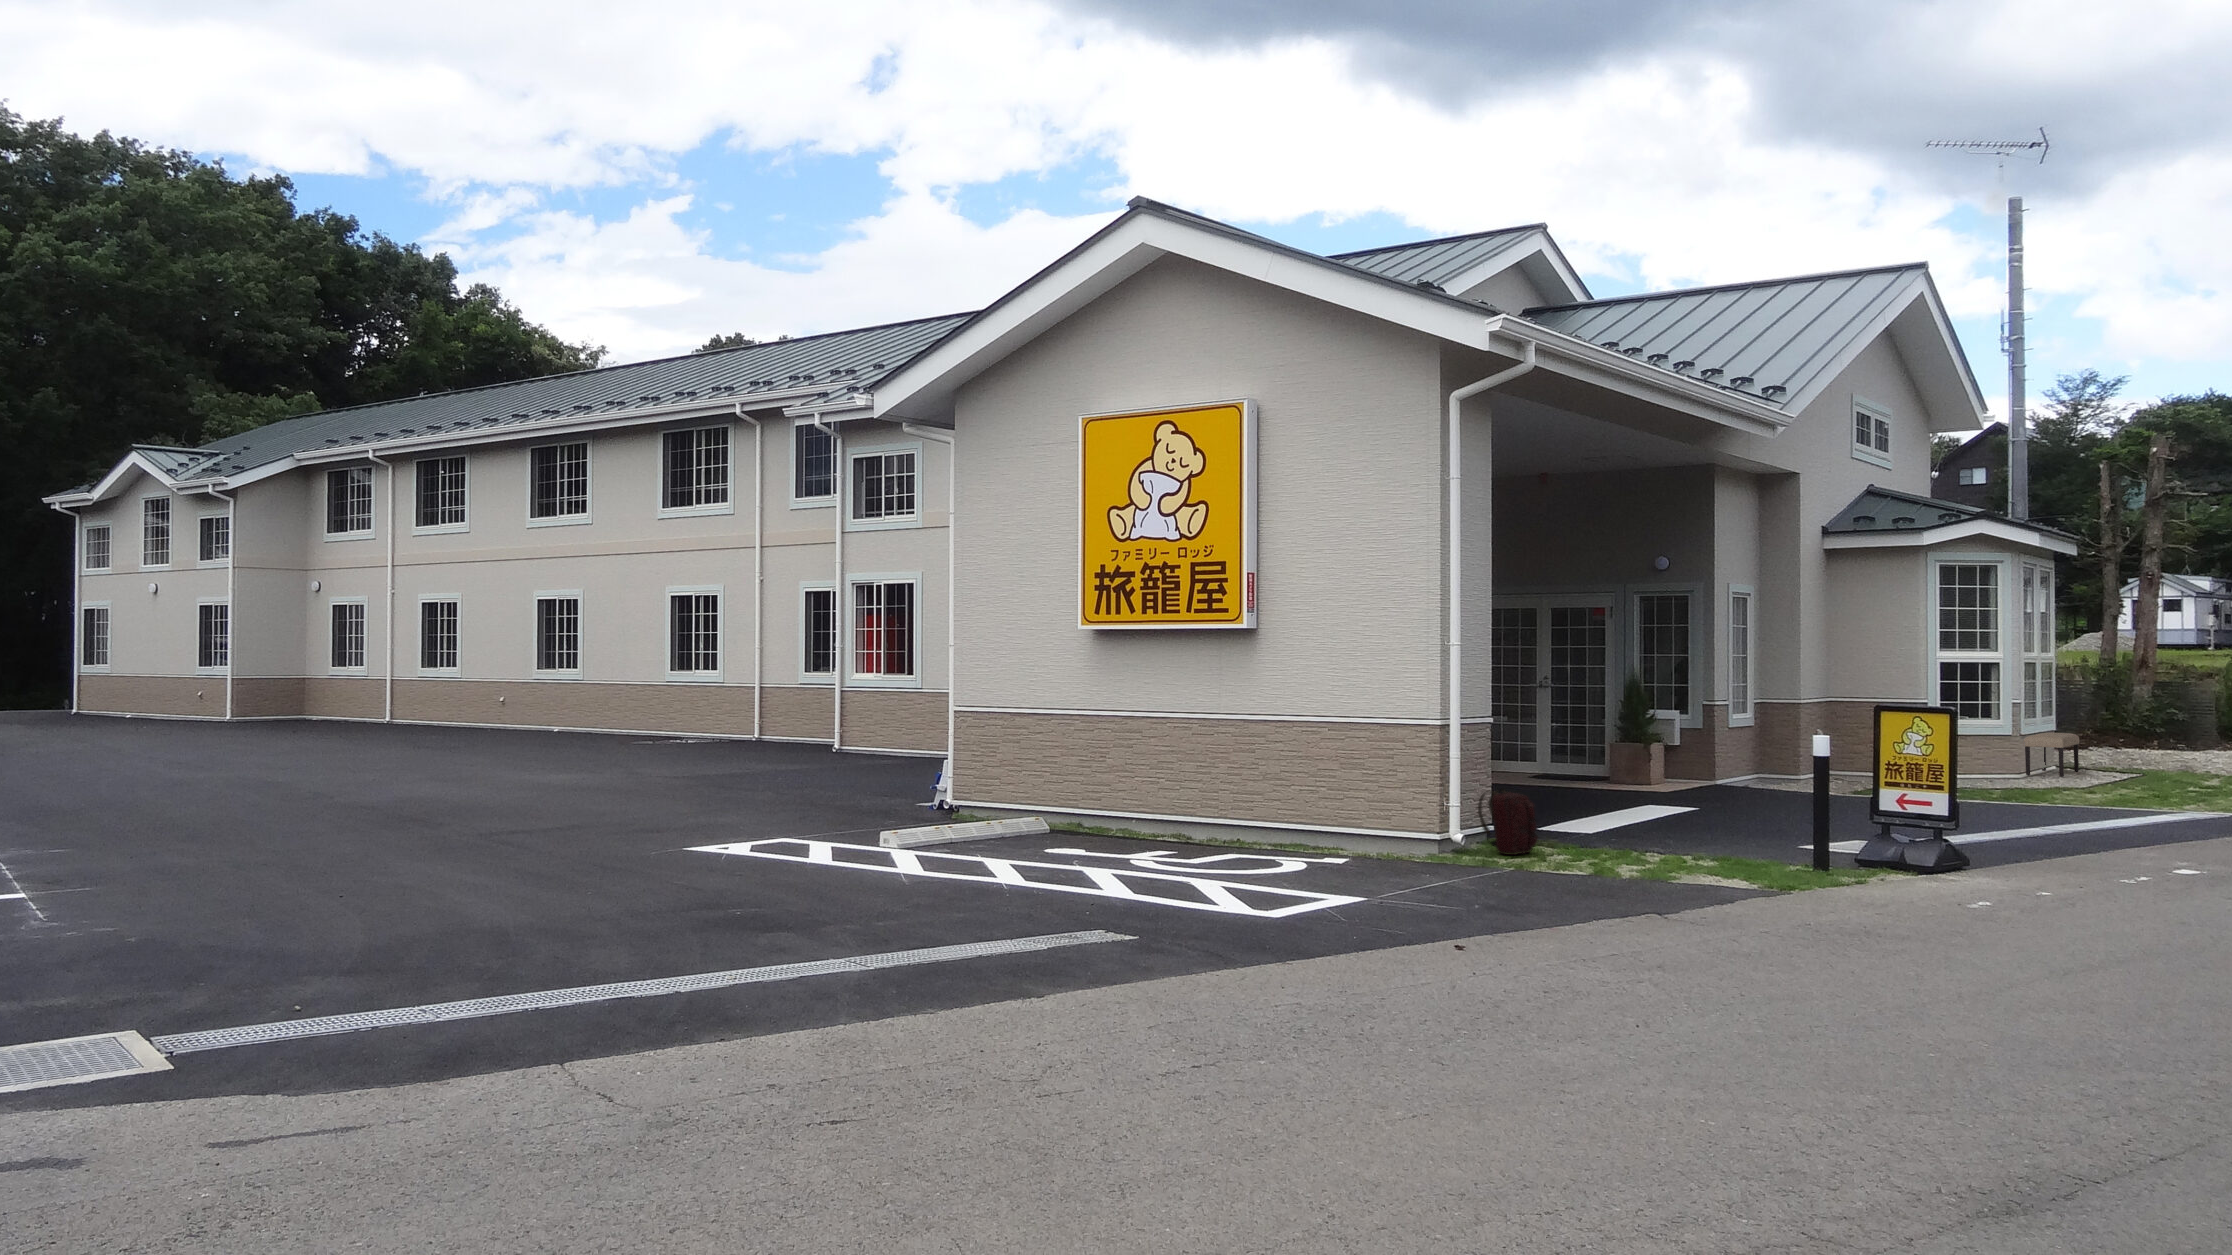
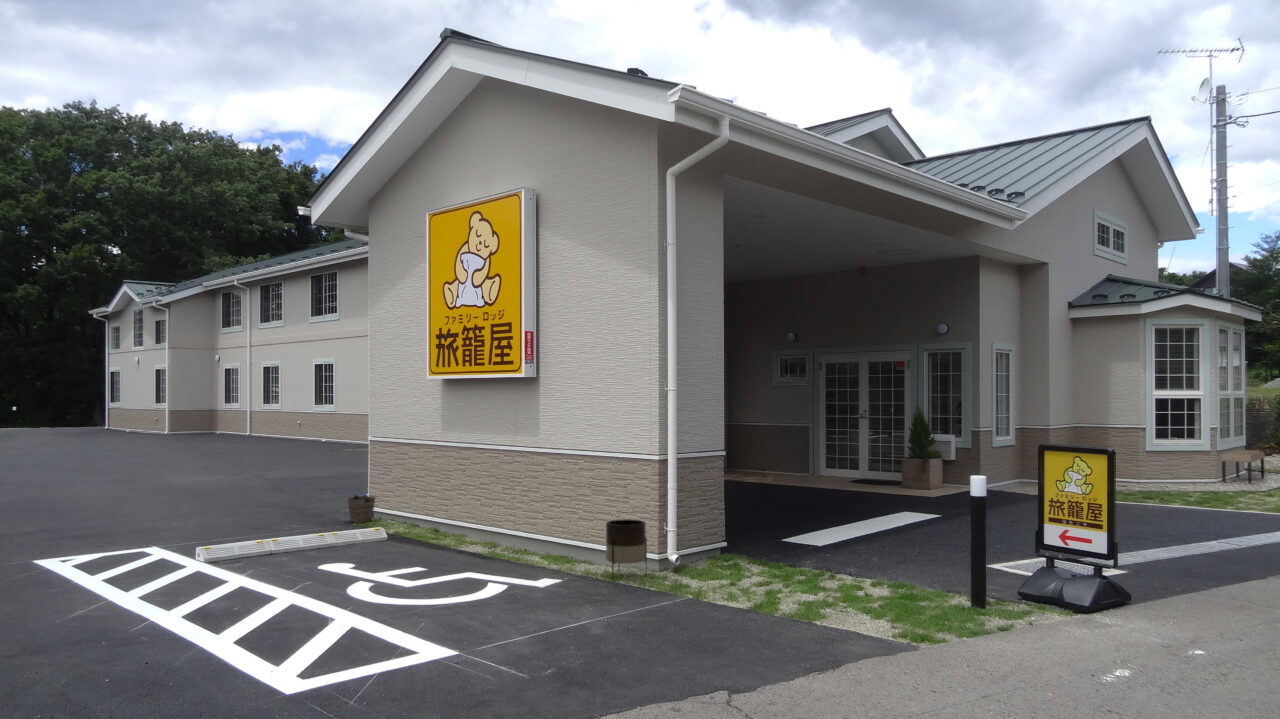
bucket: none [936,784,974,819] -> present [348,495,375,523]
backpack: present [1478,788,1538,855] -> none [693,514,743,575]
planter: none [1390,794,1438,860] -> present [606,519,647,576]

